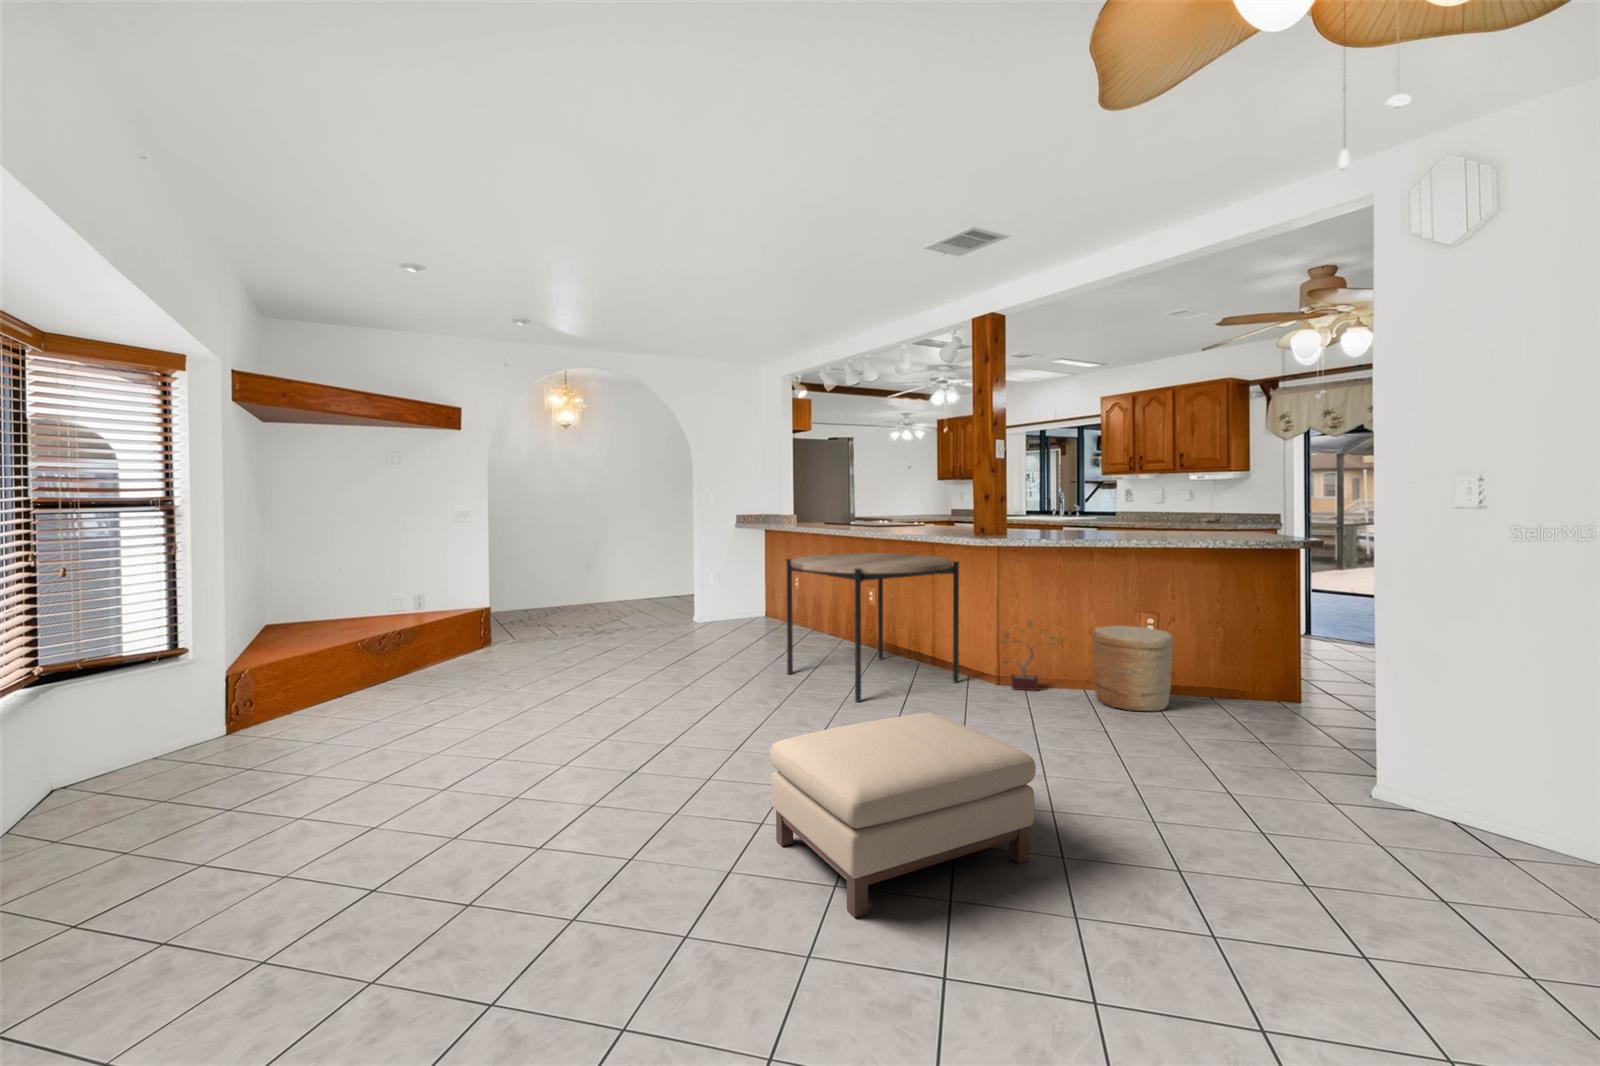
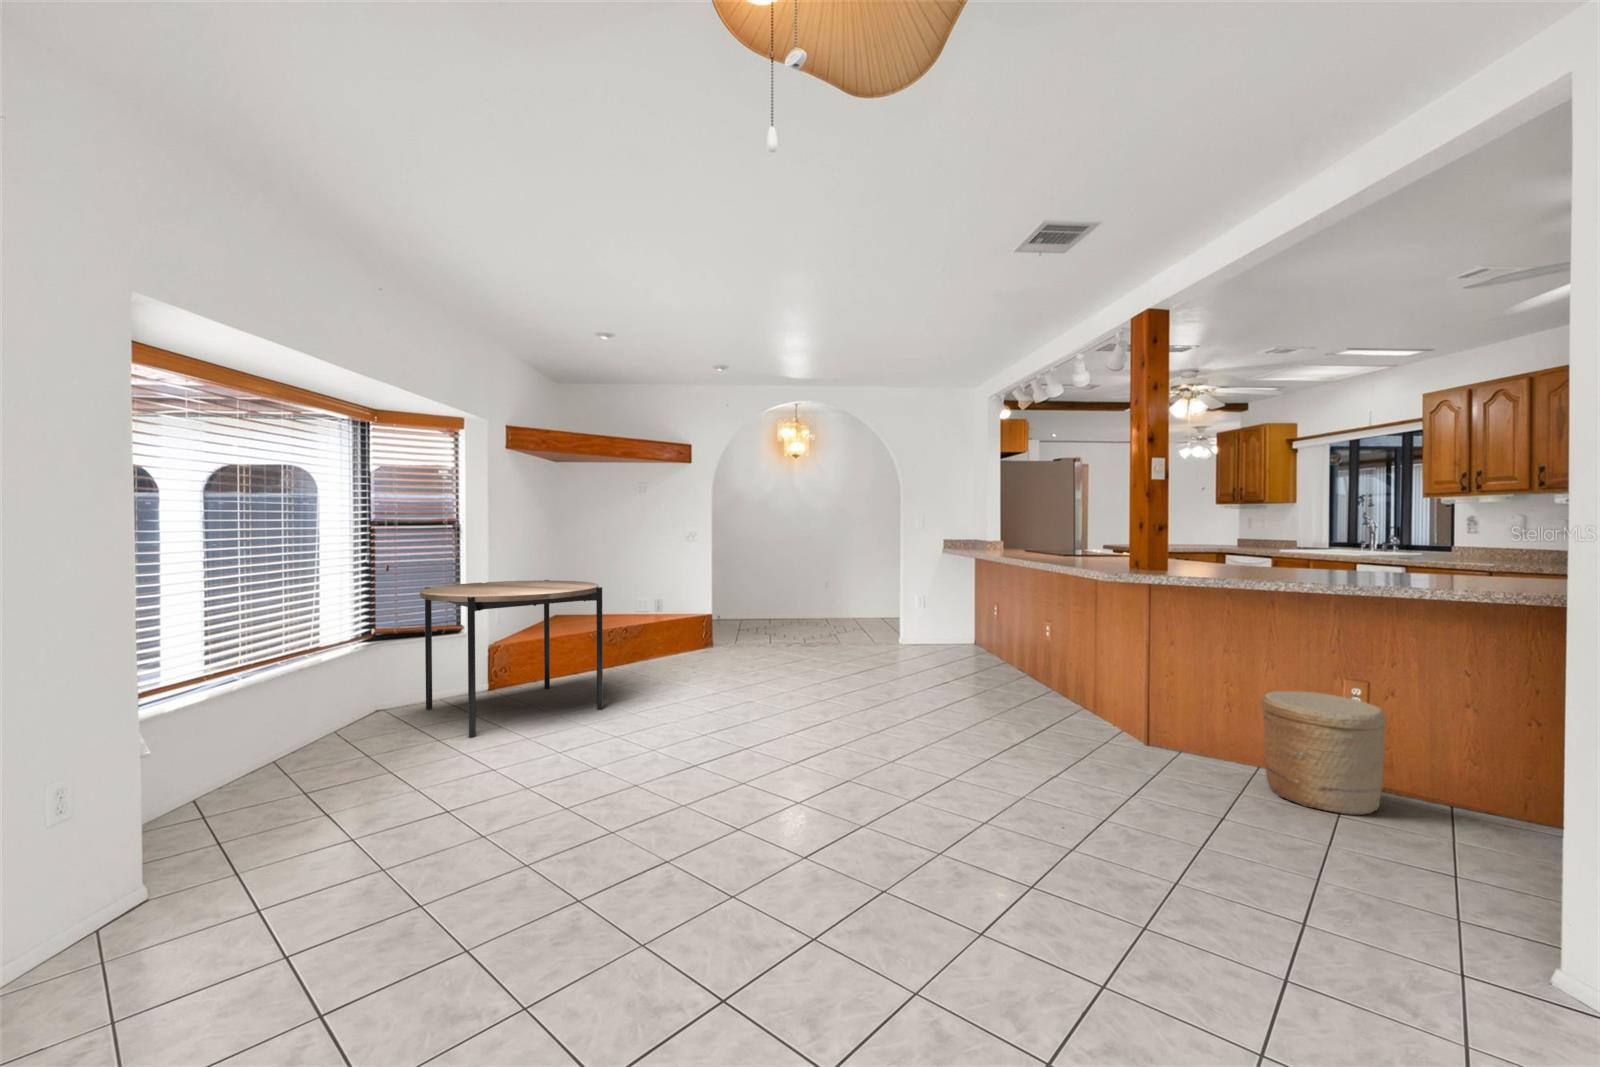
dining table: present [786,553,959,702] -> present [420,580,603,737]
potted plant: present [1002,621,1065,691] -> none [1148,671,1236,760]
ottoman: present [770,713,1036,918] -> none [699,752,955,944]

